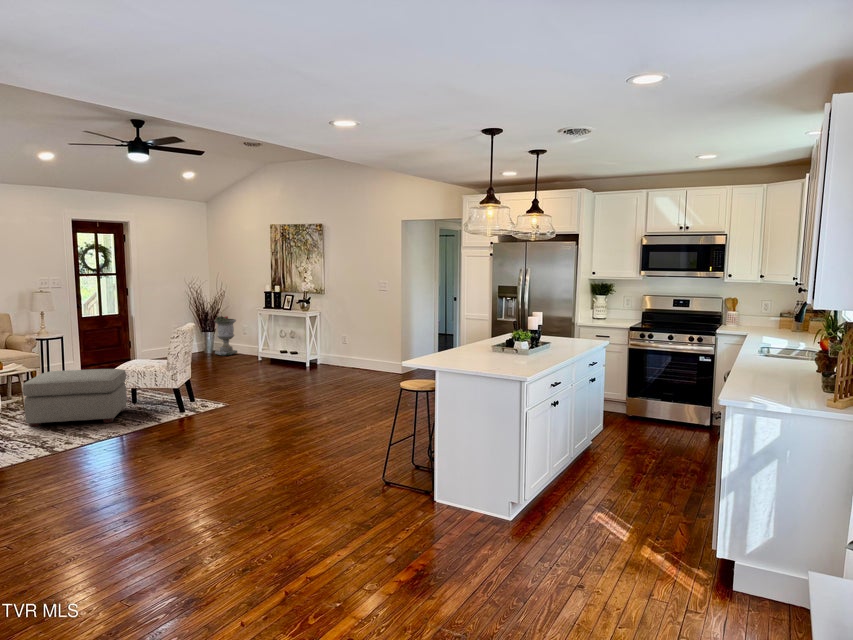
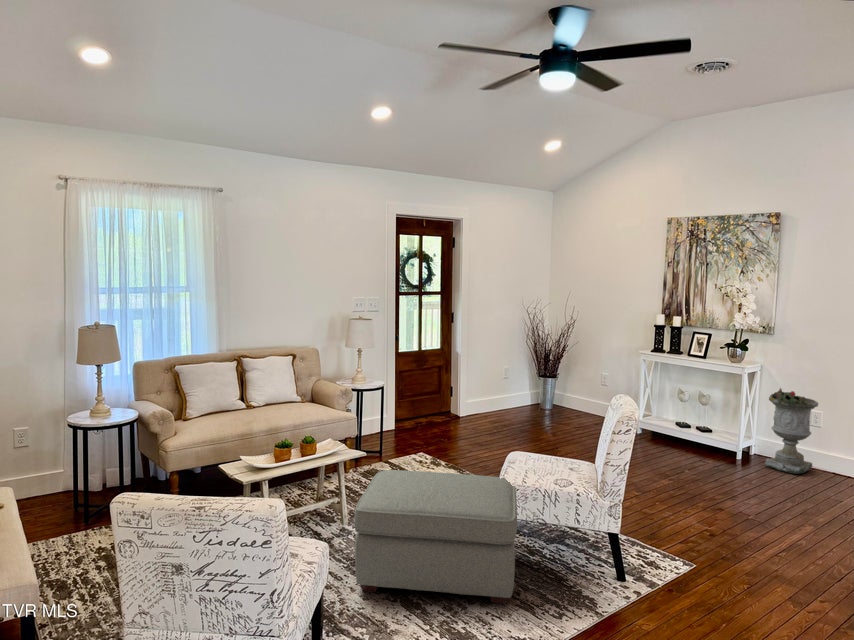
planter: present [214,316,237,356] -> present [765,388,818,474]

